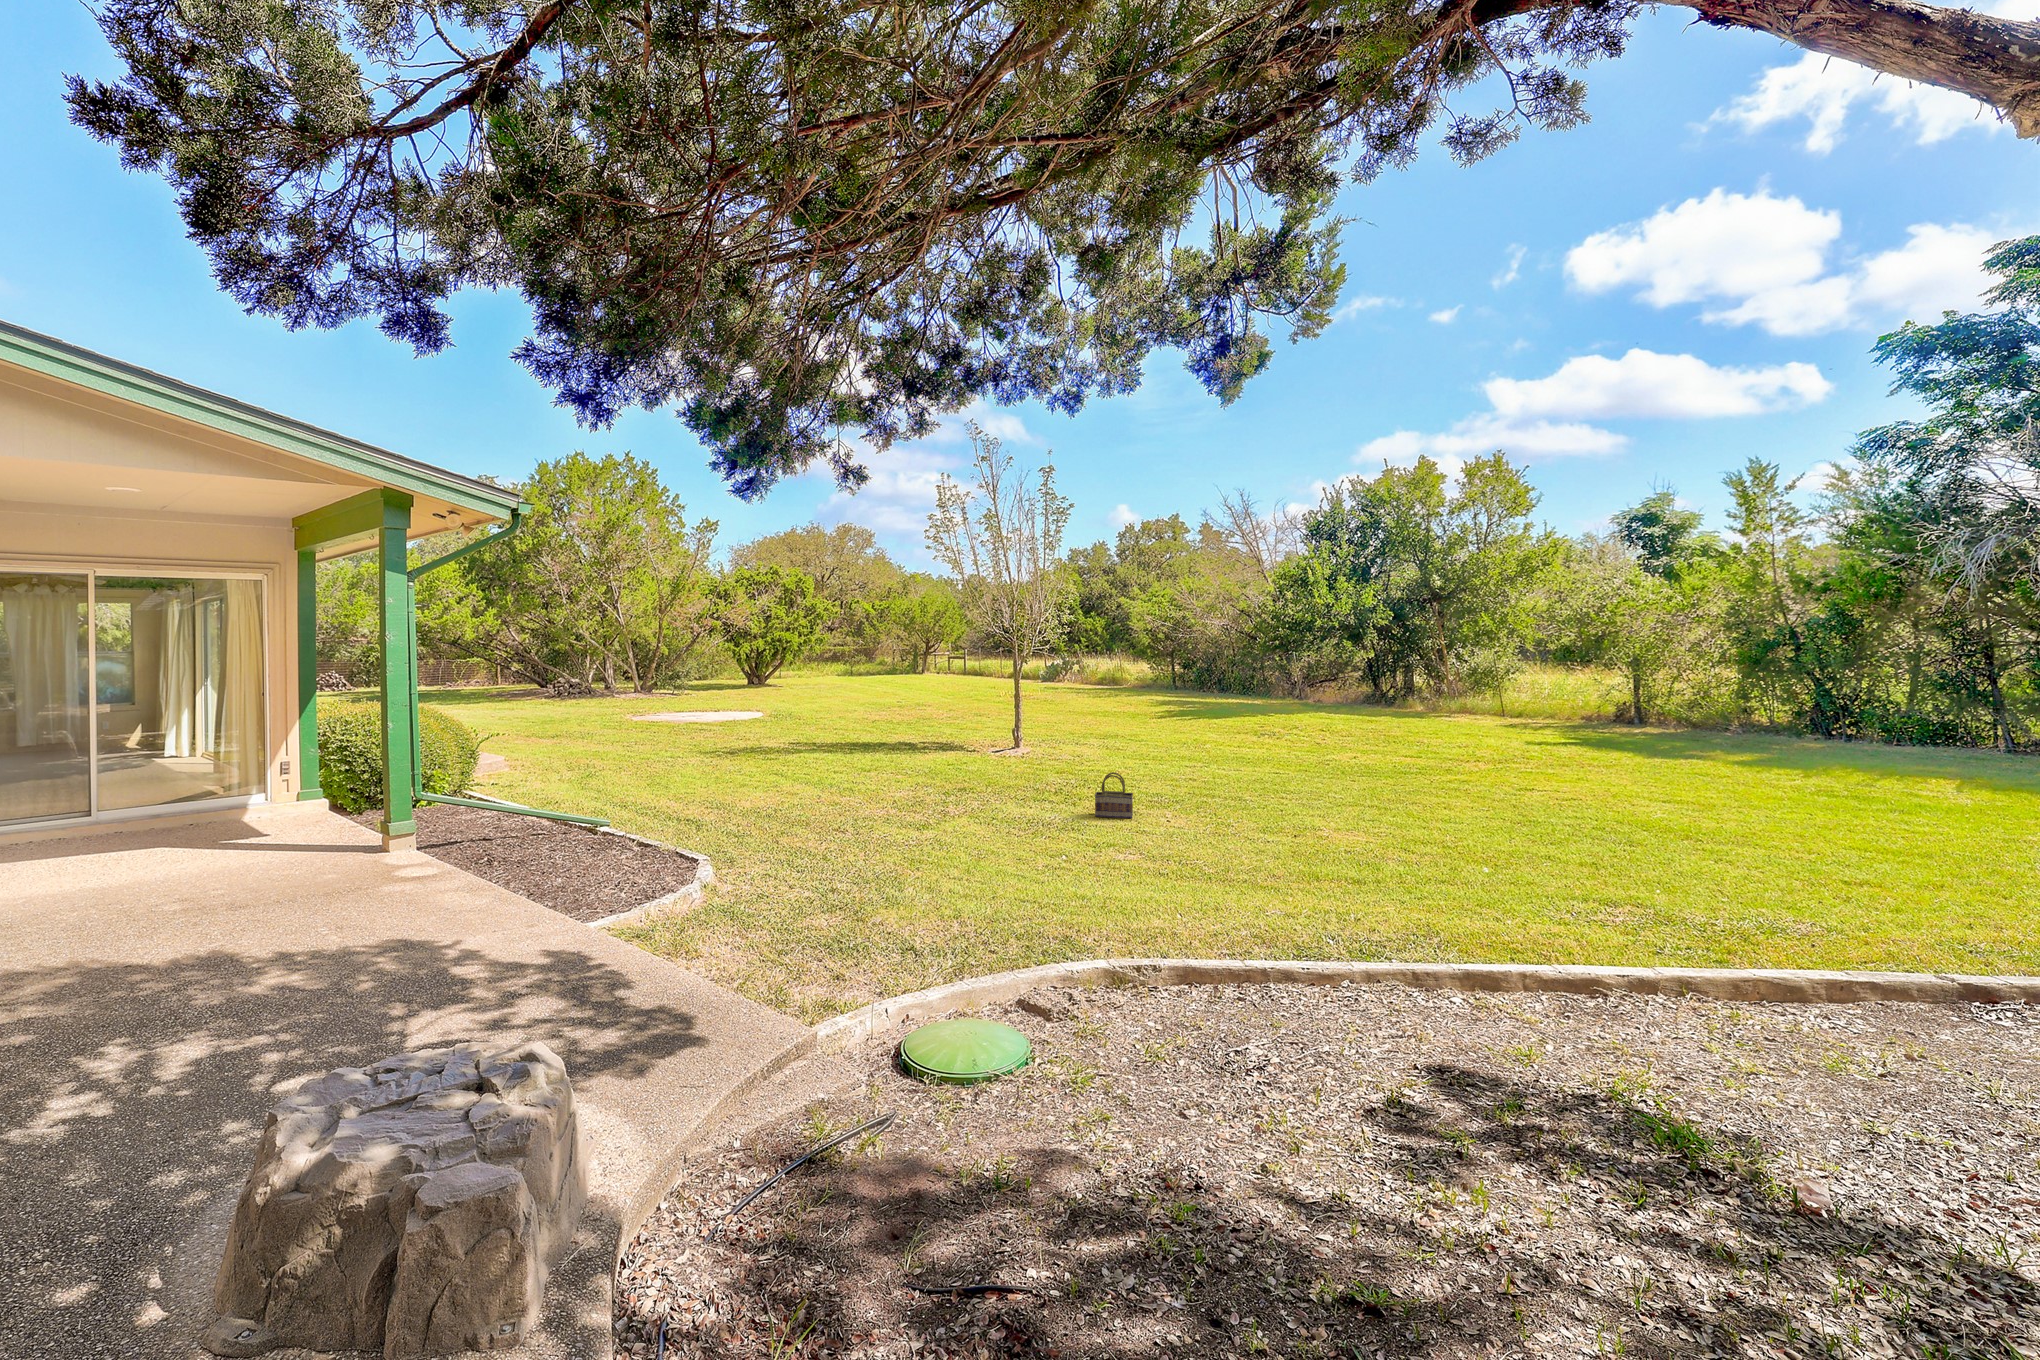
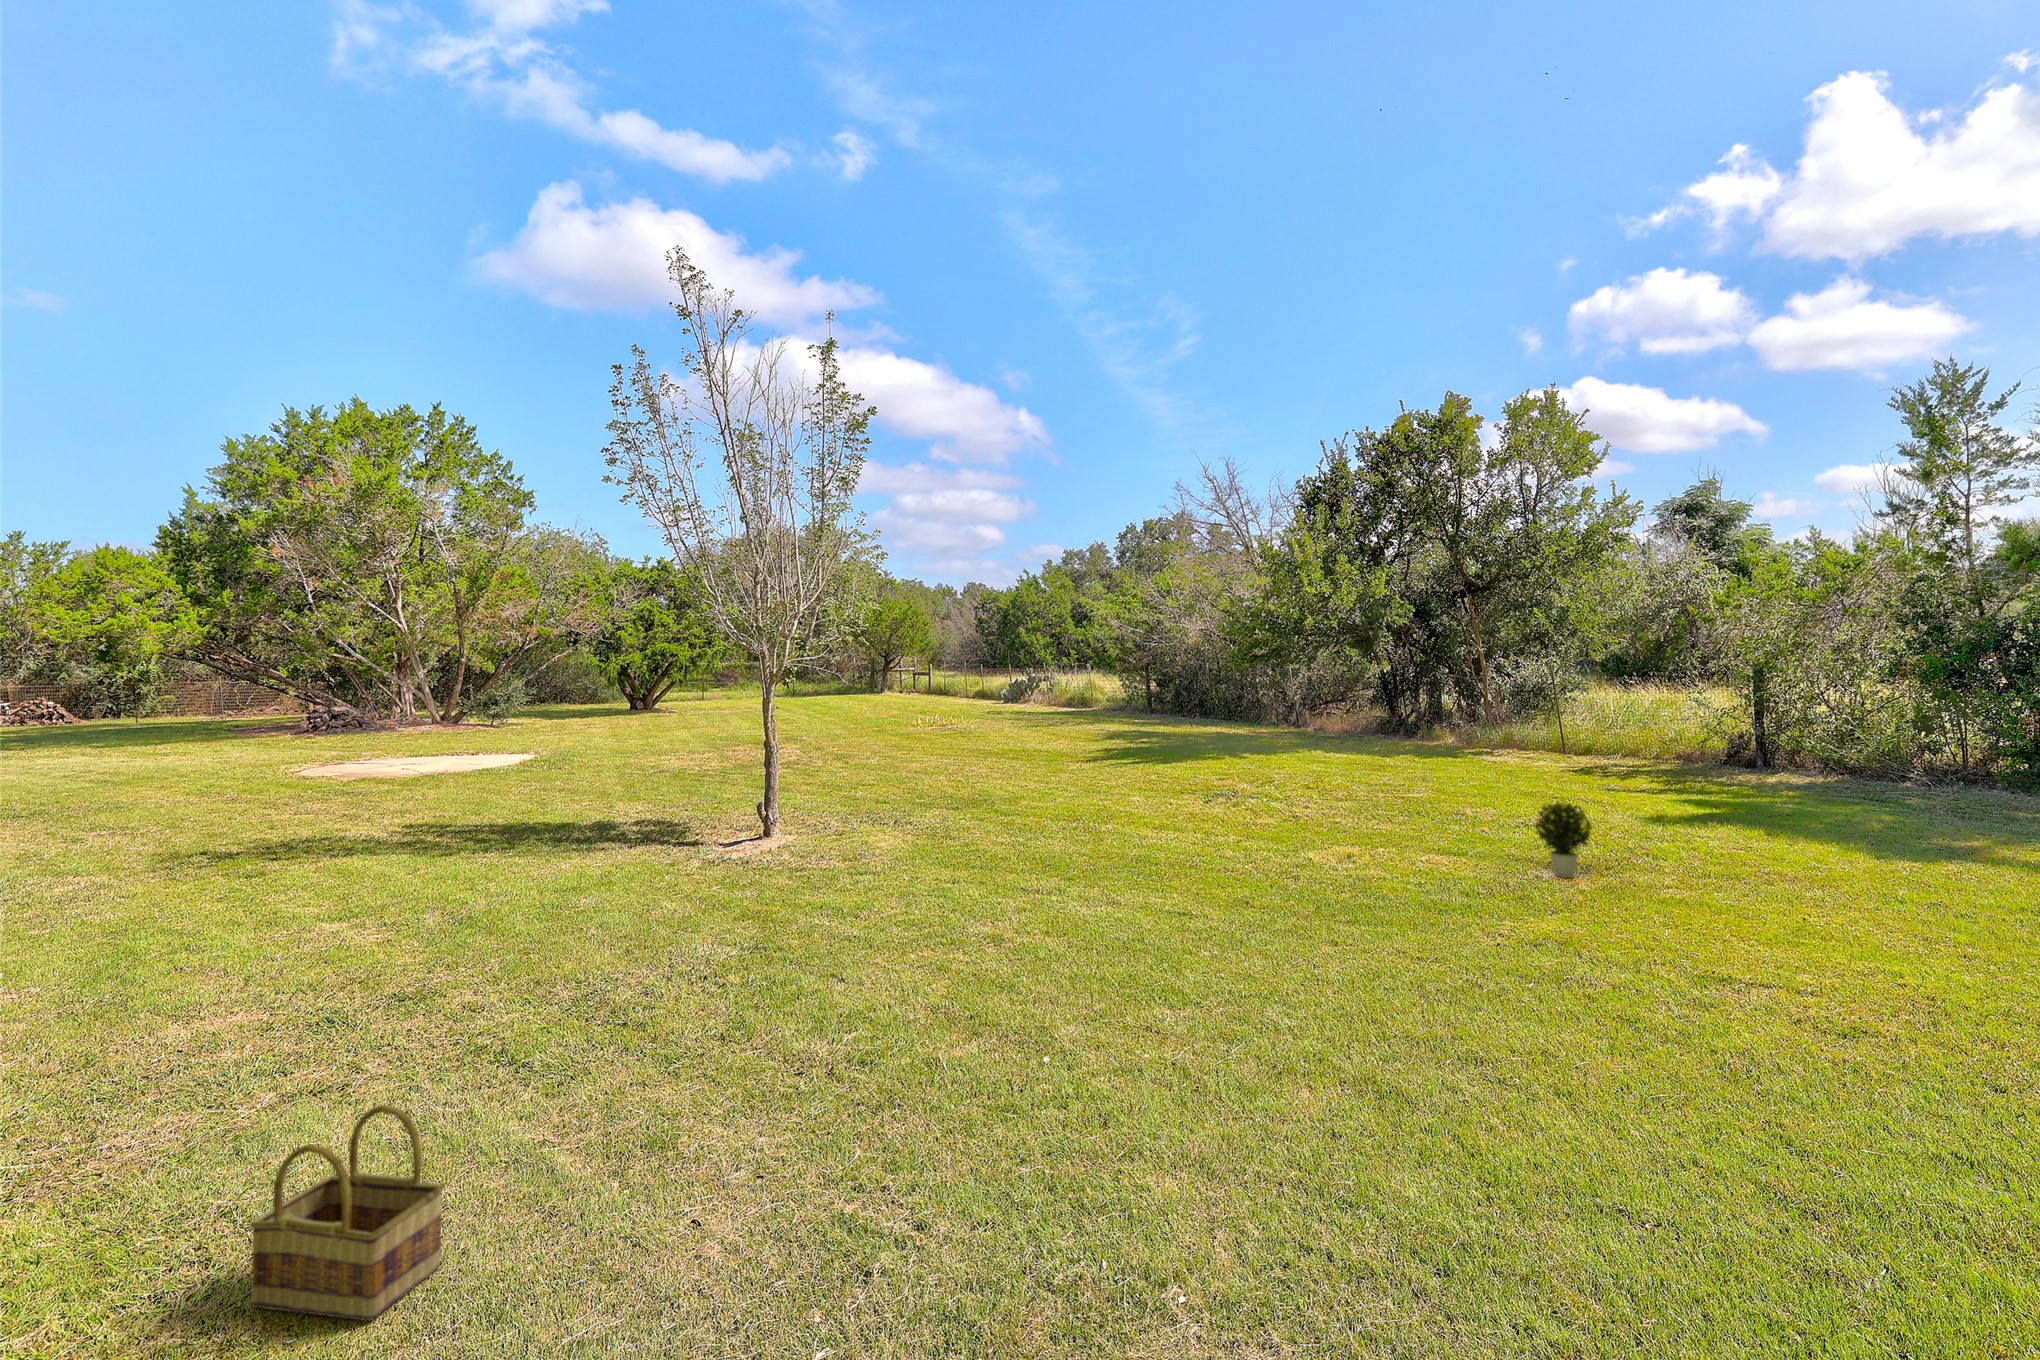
potted plant: none [1465,725,1497,764] -> present [1536,803,1592,878]

